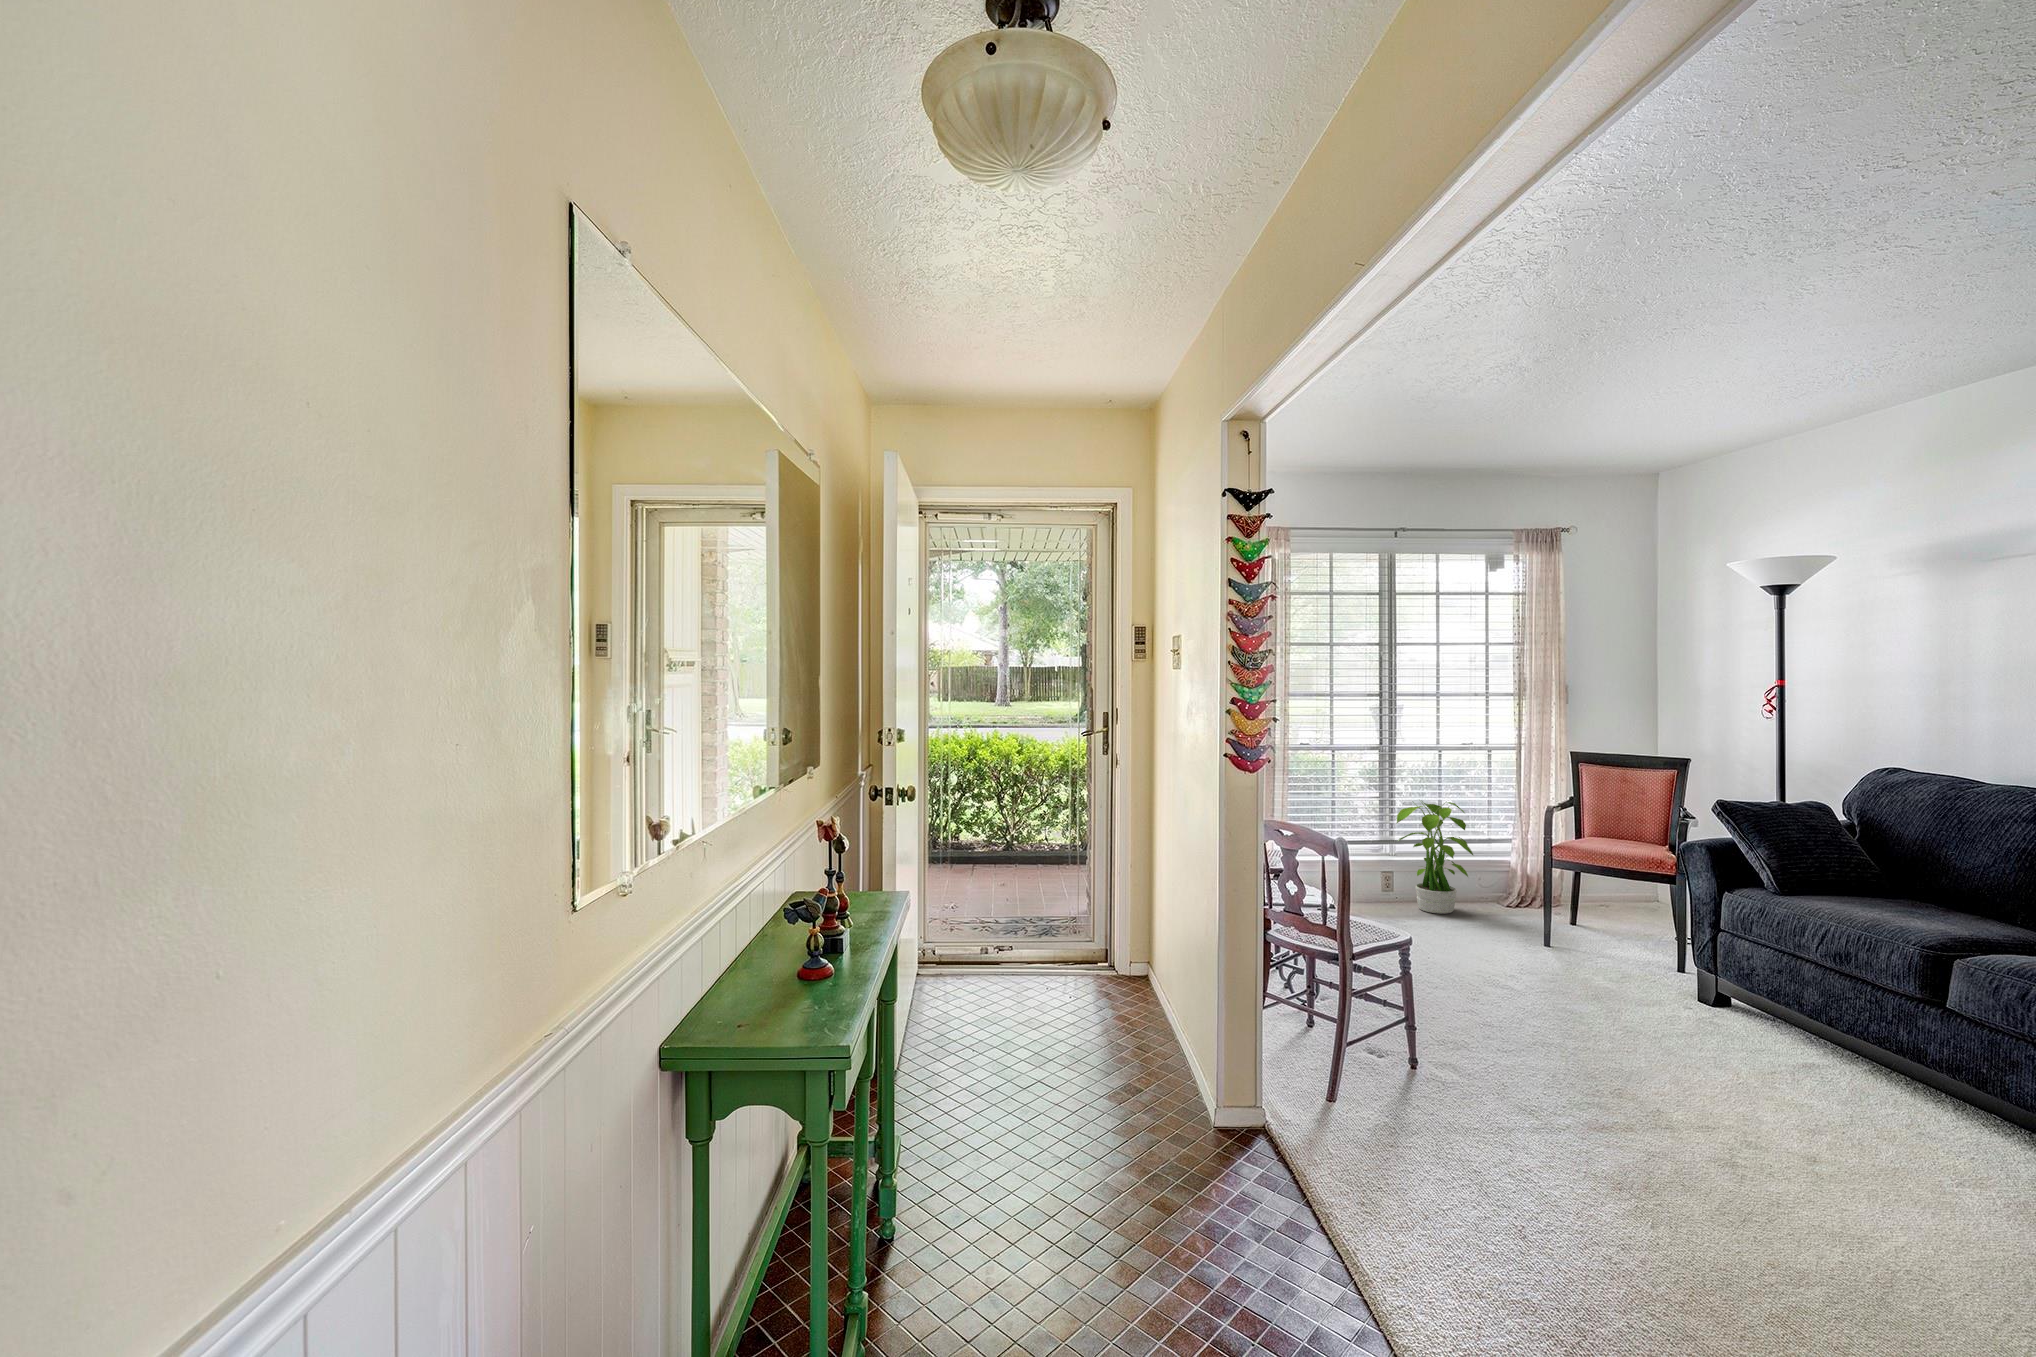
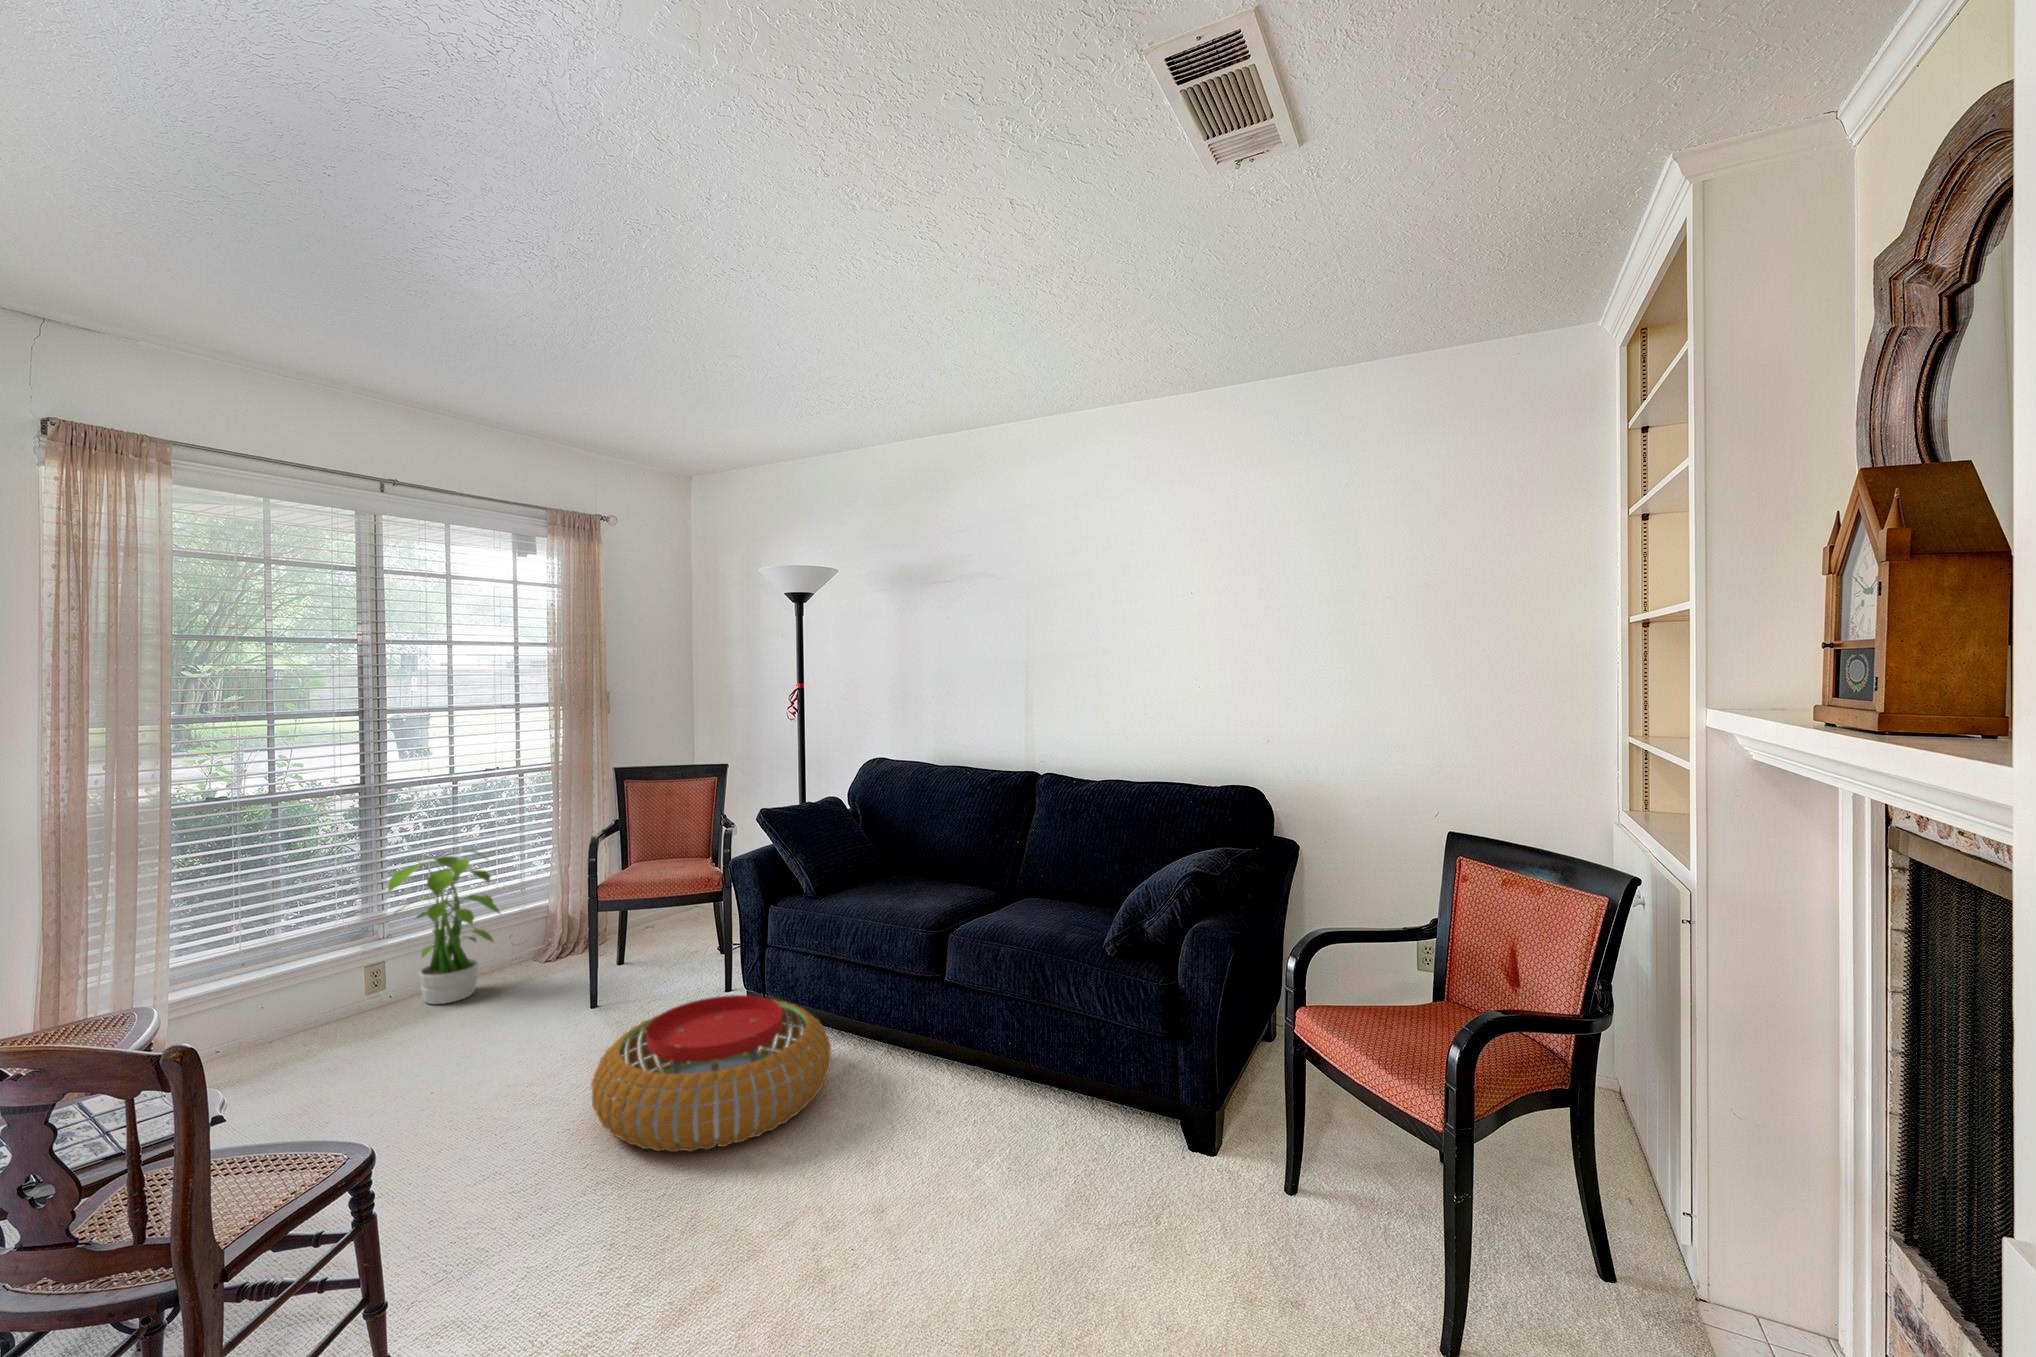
pouf: none [1546,952,1789,1077] -> present [591,995,831,1152]

